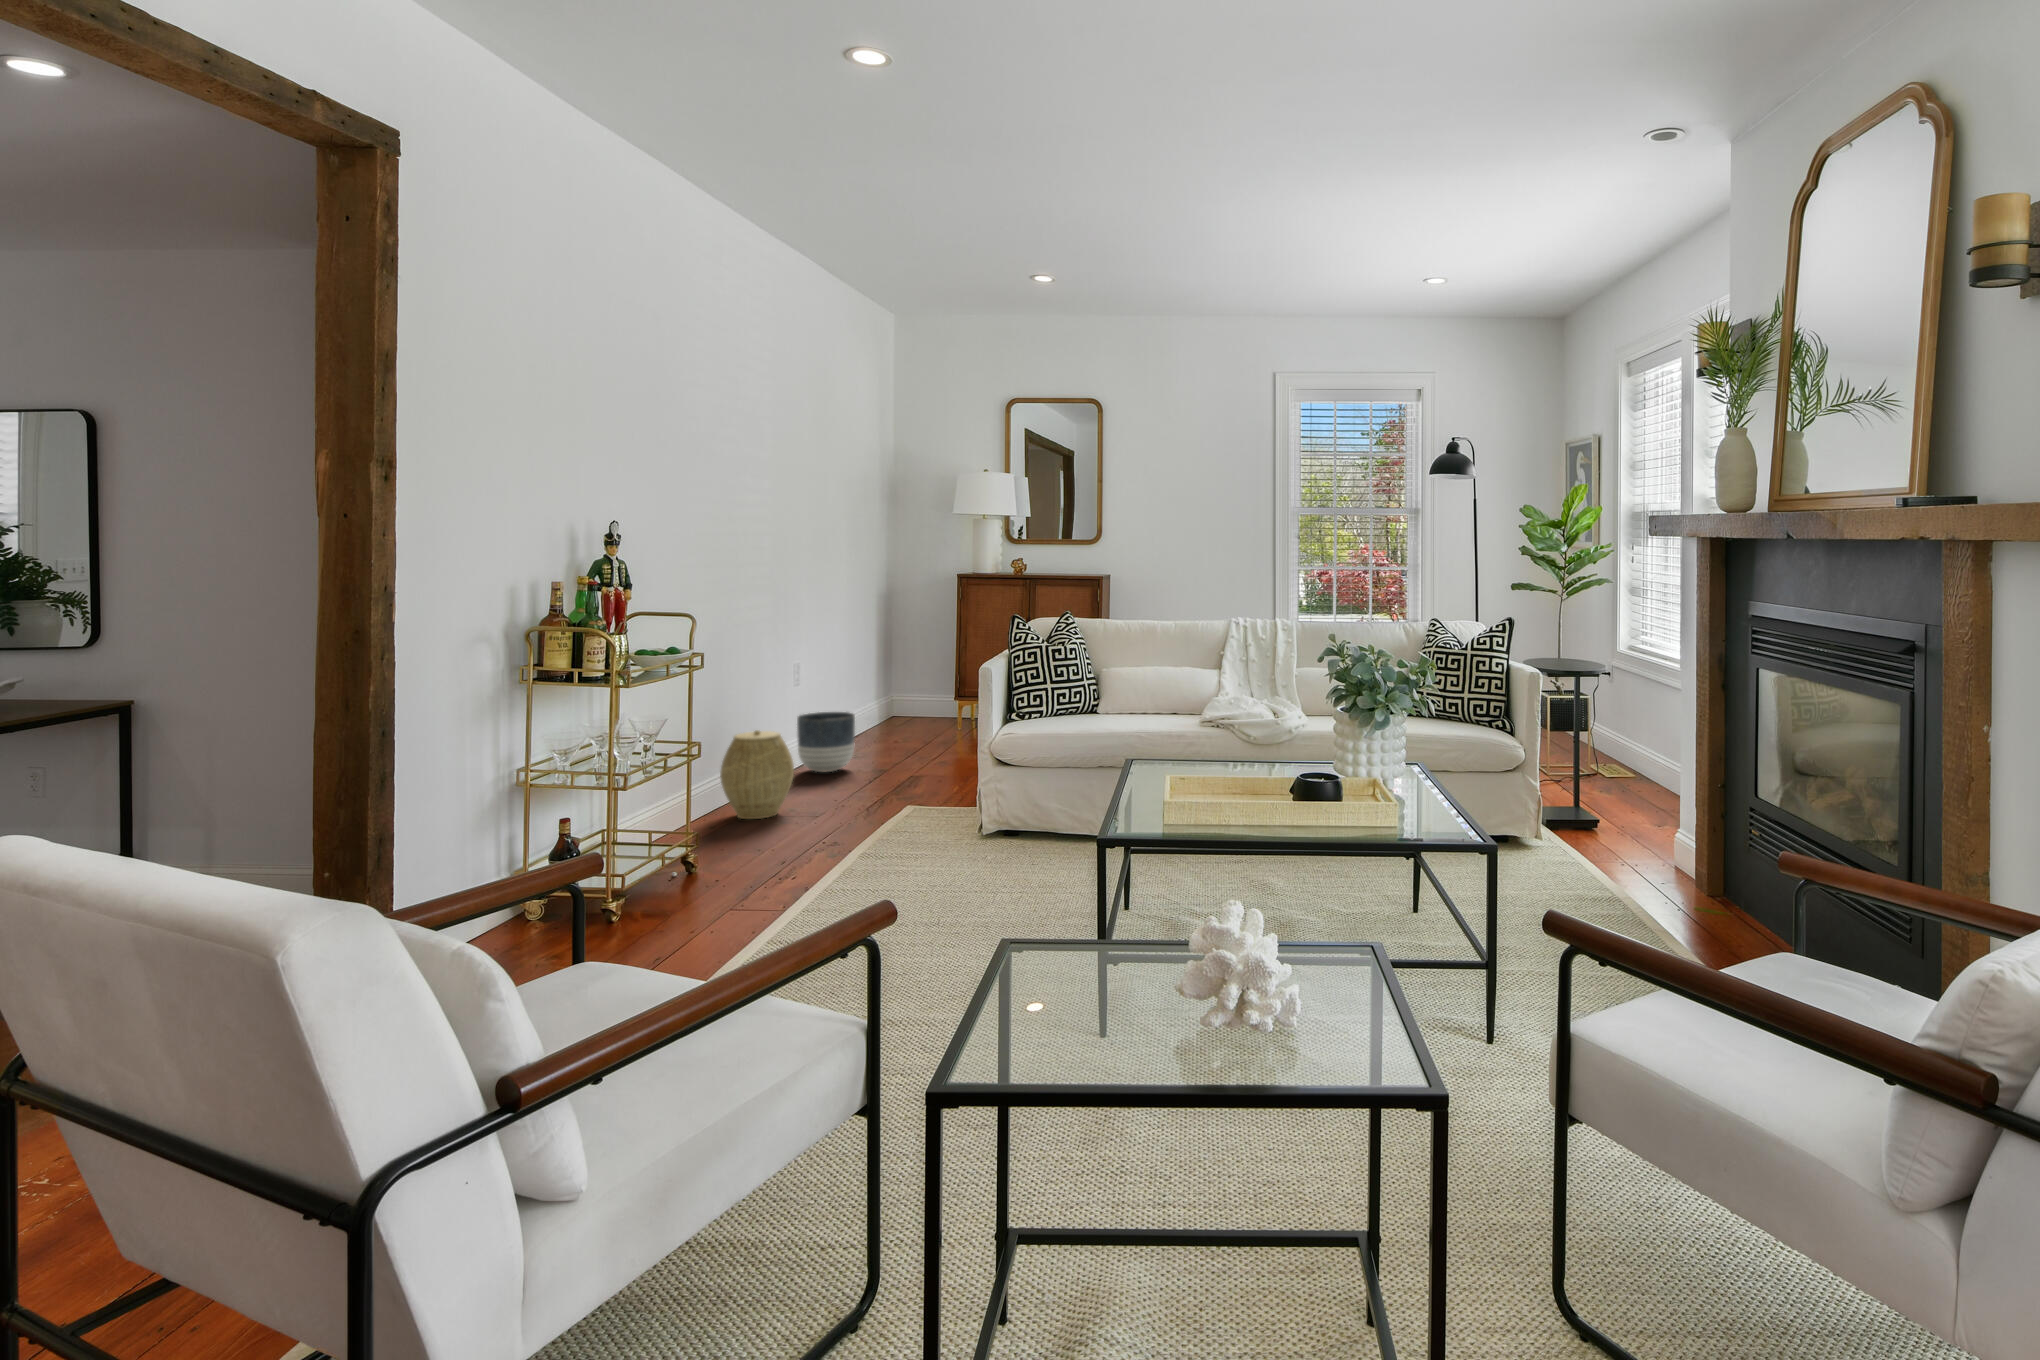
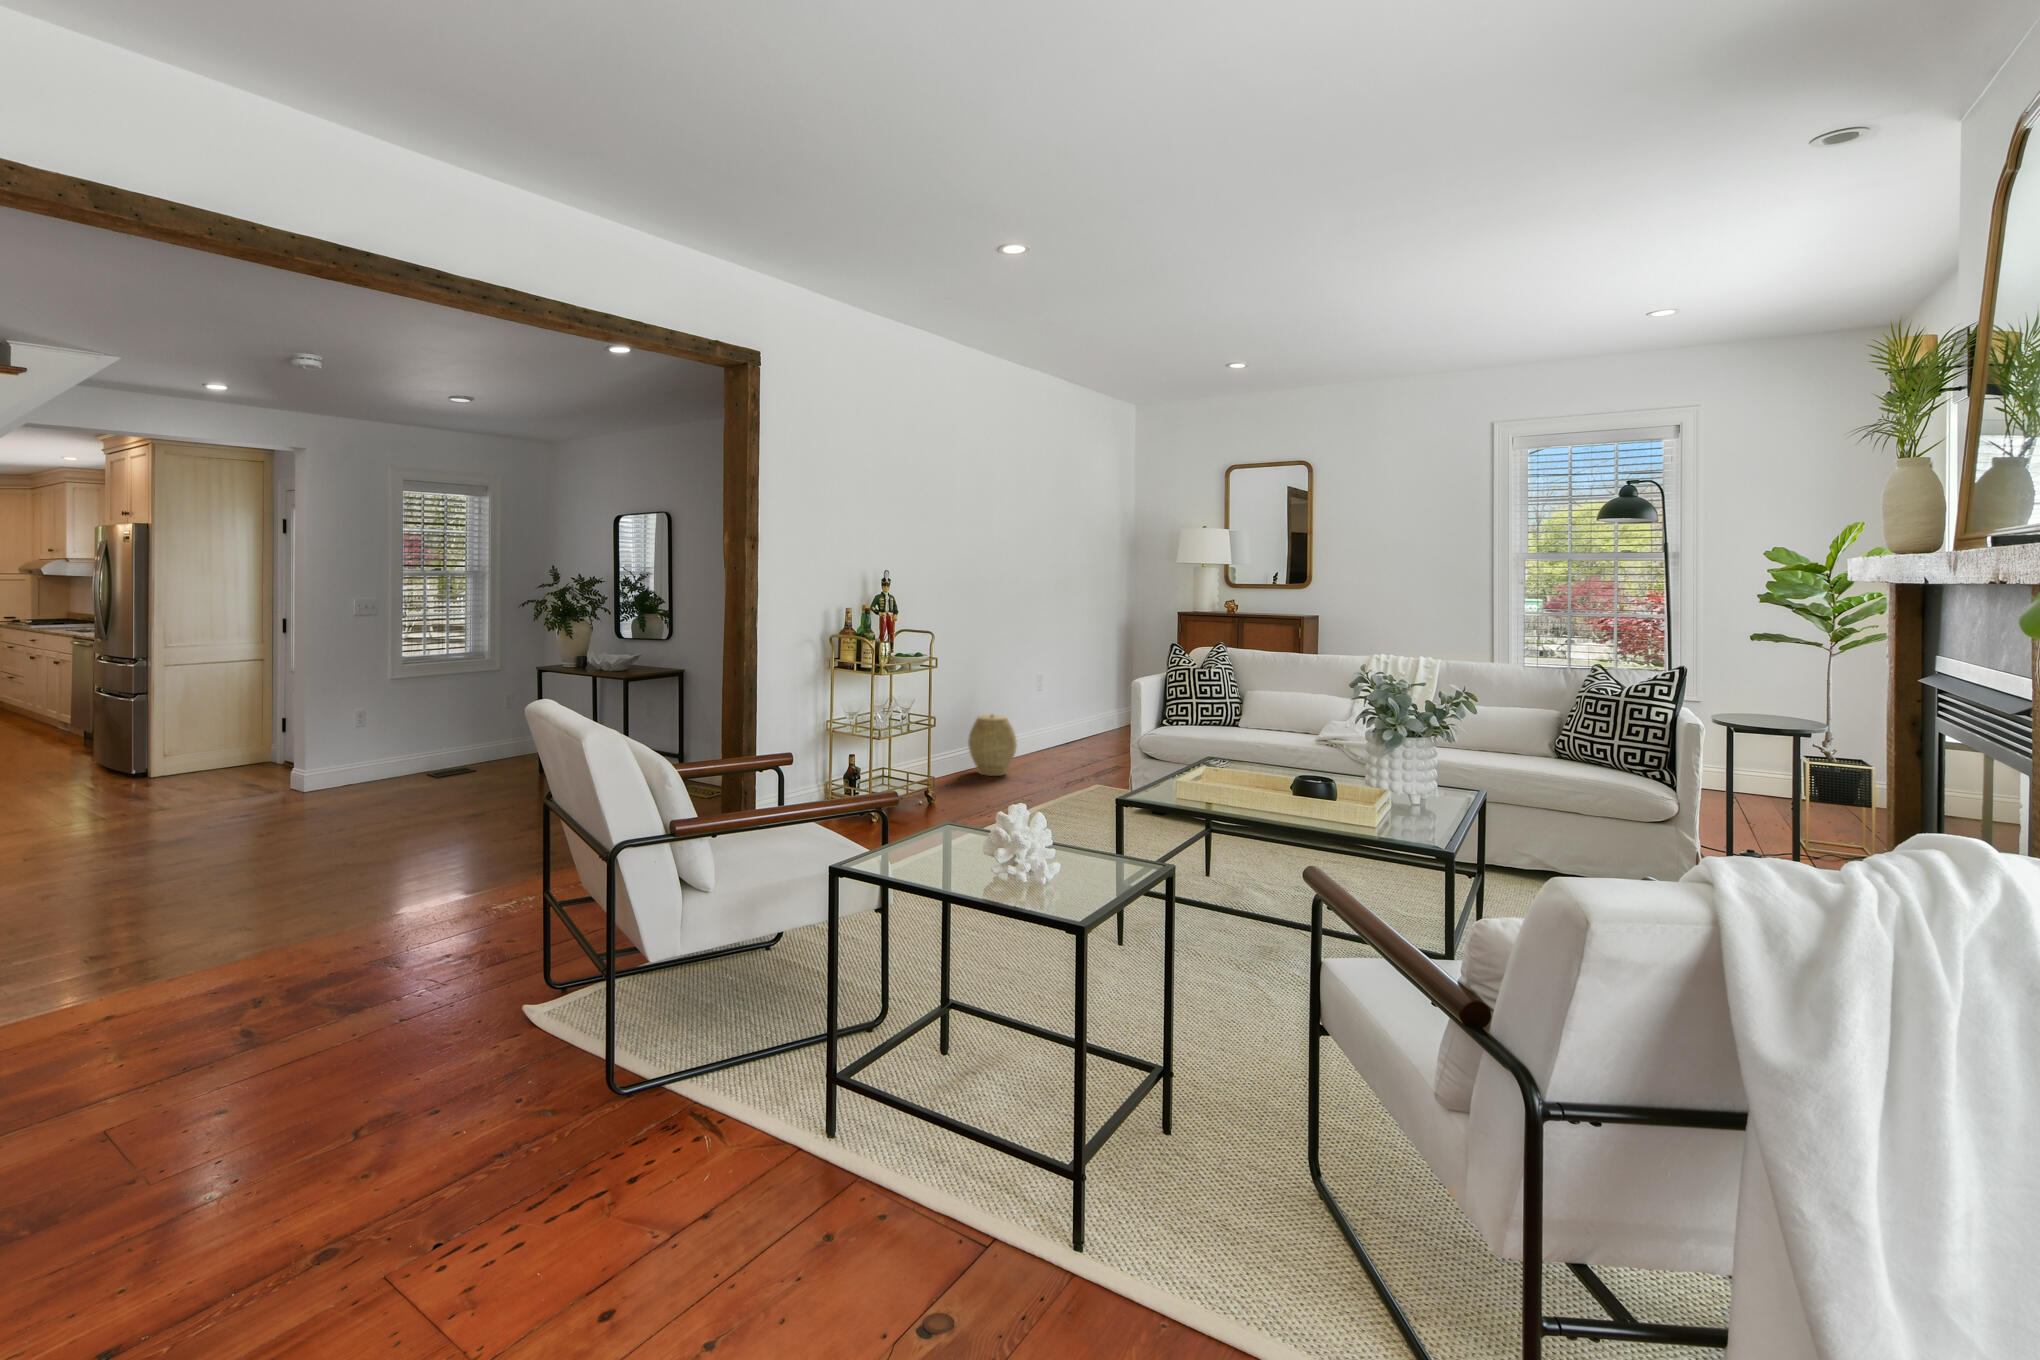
planter: present [797,712,855,772] -> none [1036,708,1077,752]

